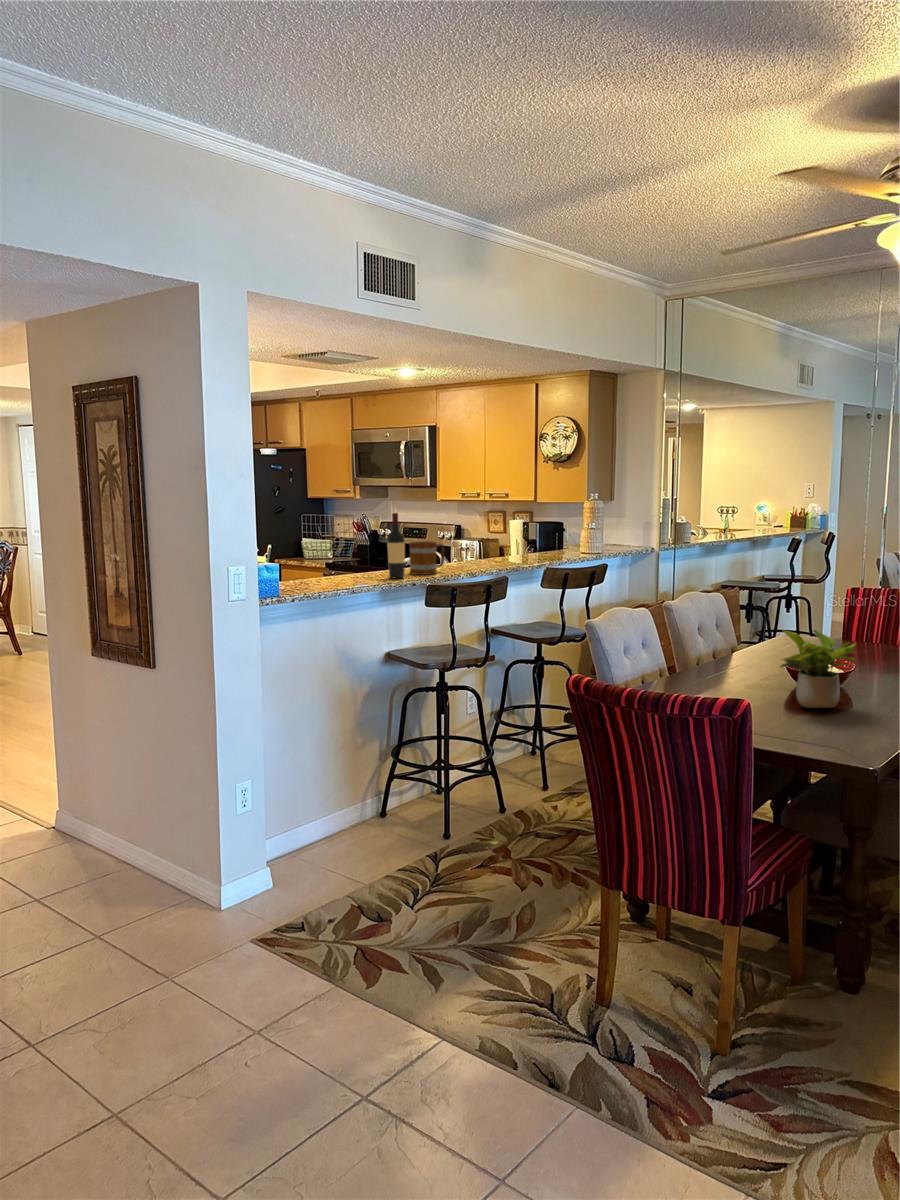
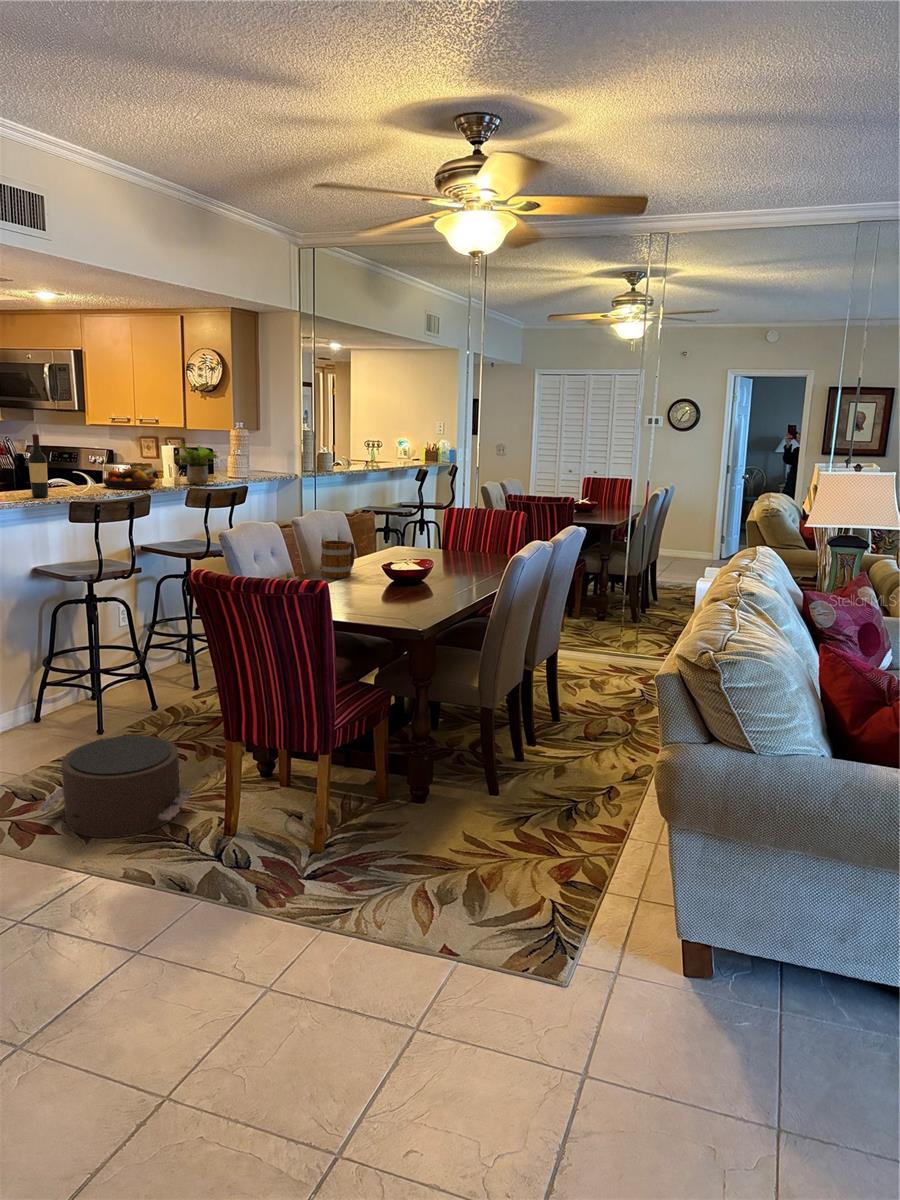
mug: present [409,541,445,575] -> present [321,540,355,578]
fruit bowl: none [455,543,509,568] -> present [103,466,156,489]
potted plant: present [780,630,856,708] -> present [175,443,217,484]
pouf: none [384,856,556,987] -> present [38,735,193,838]

